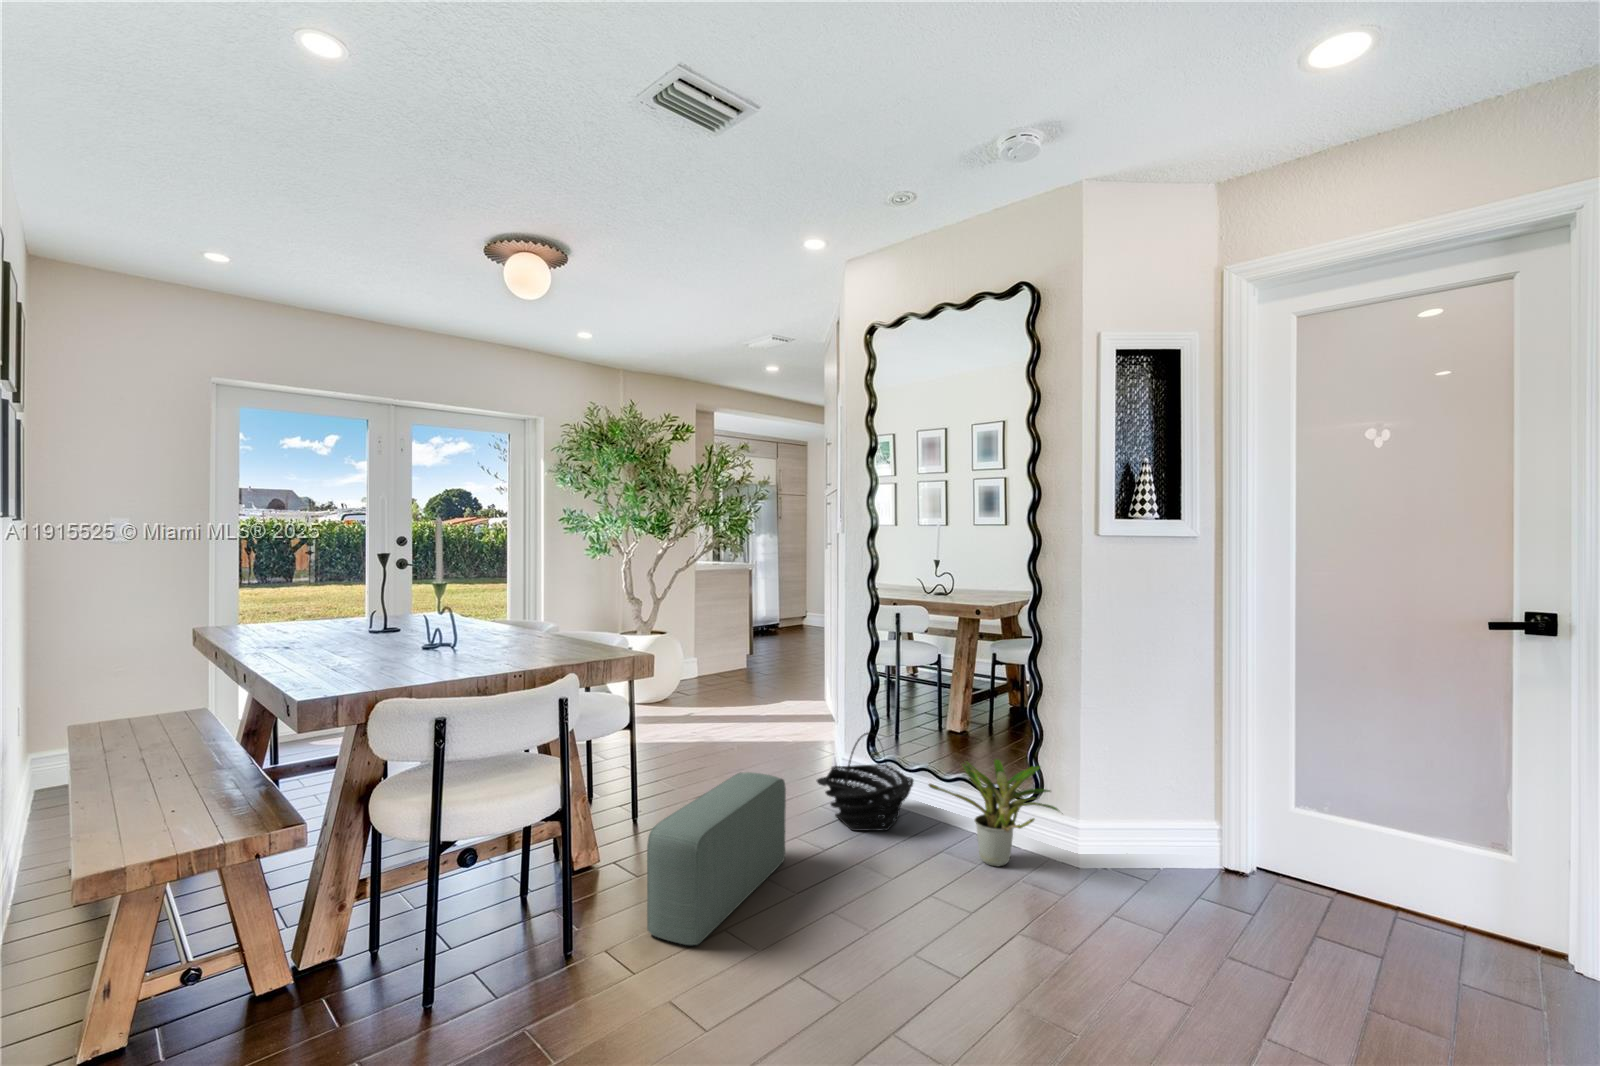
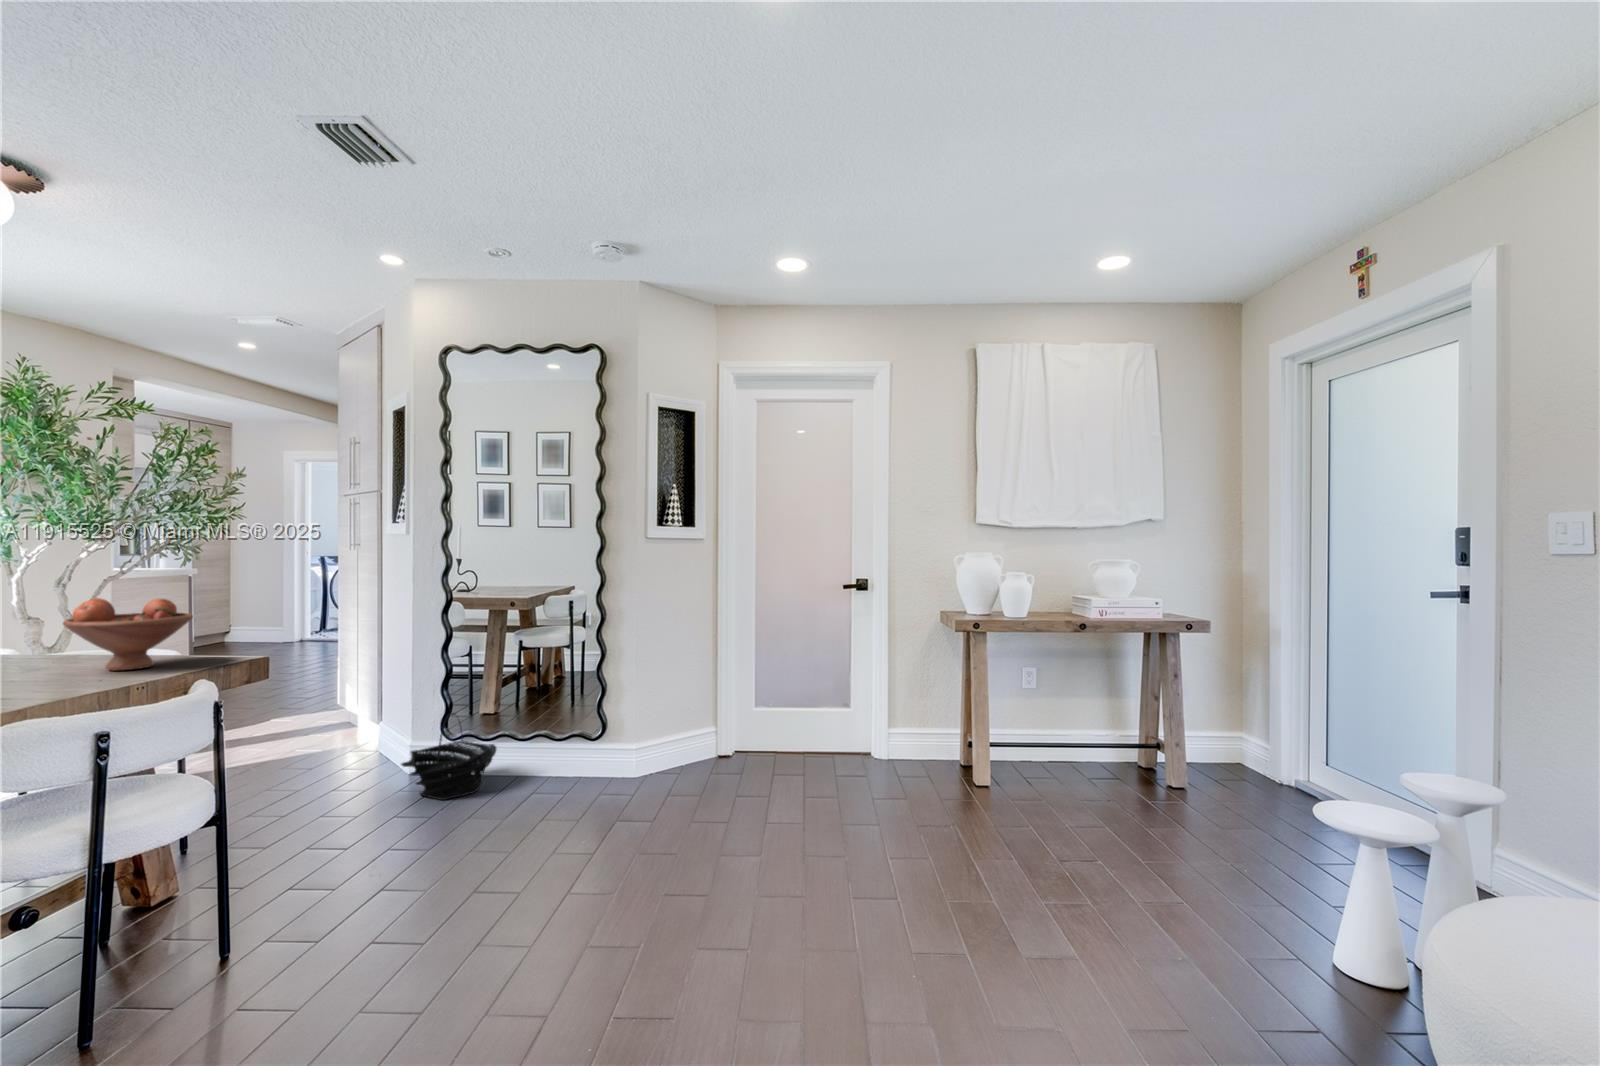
fruit bowl: none [515,590,604,655] -> present [63,598,193,671]
potted plant: present [929,759,1059,866] -> none [523,708,630,792]
pouf: present [647,772,786,945] -> none [297,759,396,917]

